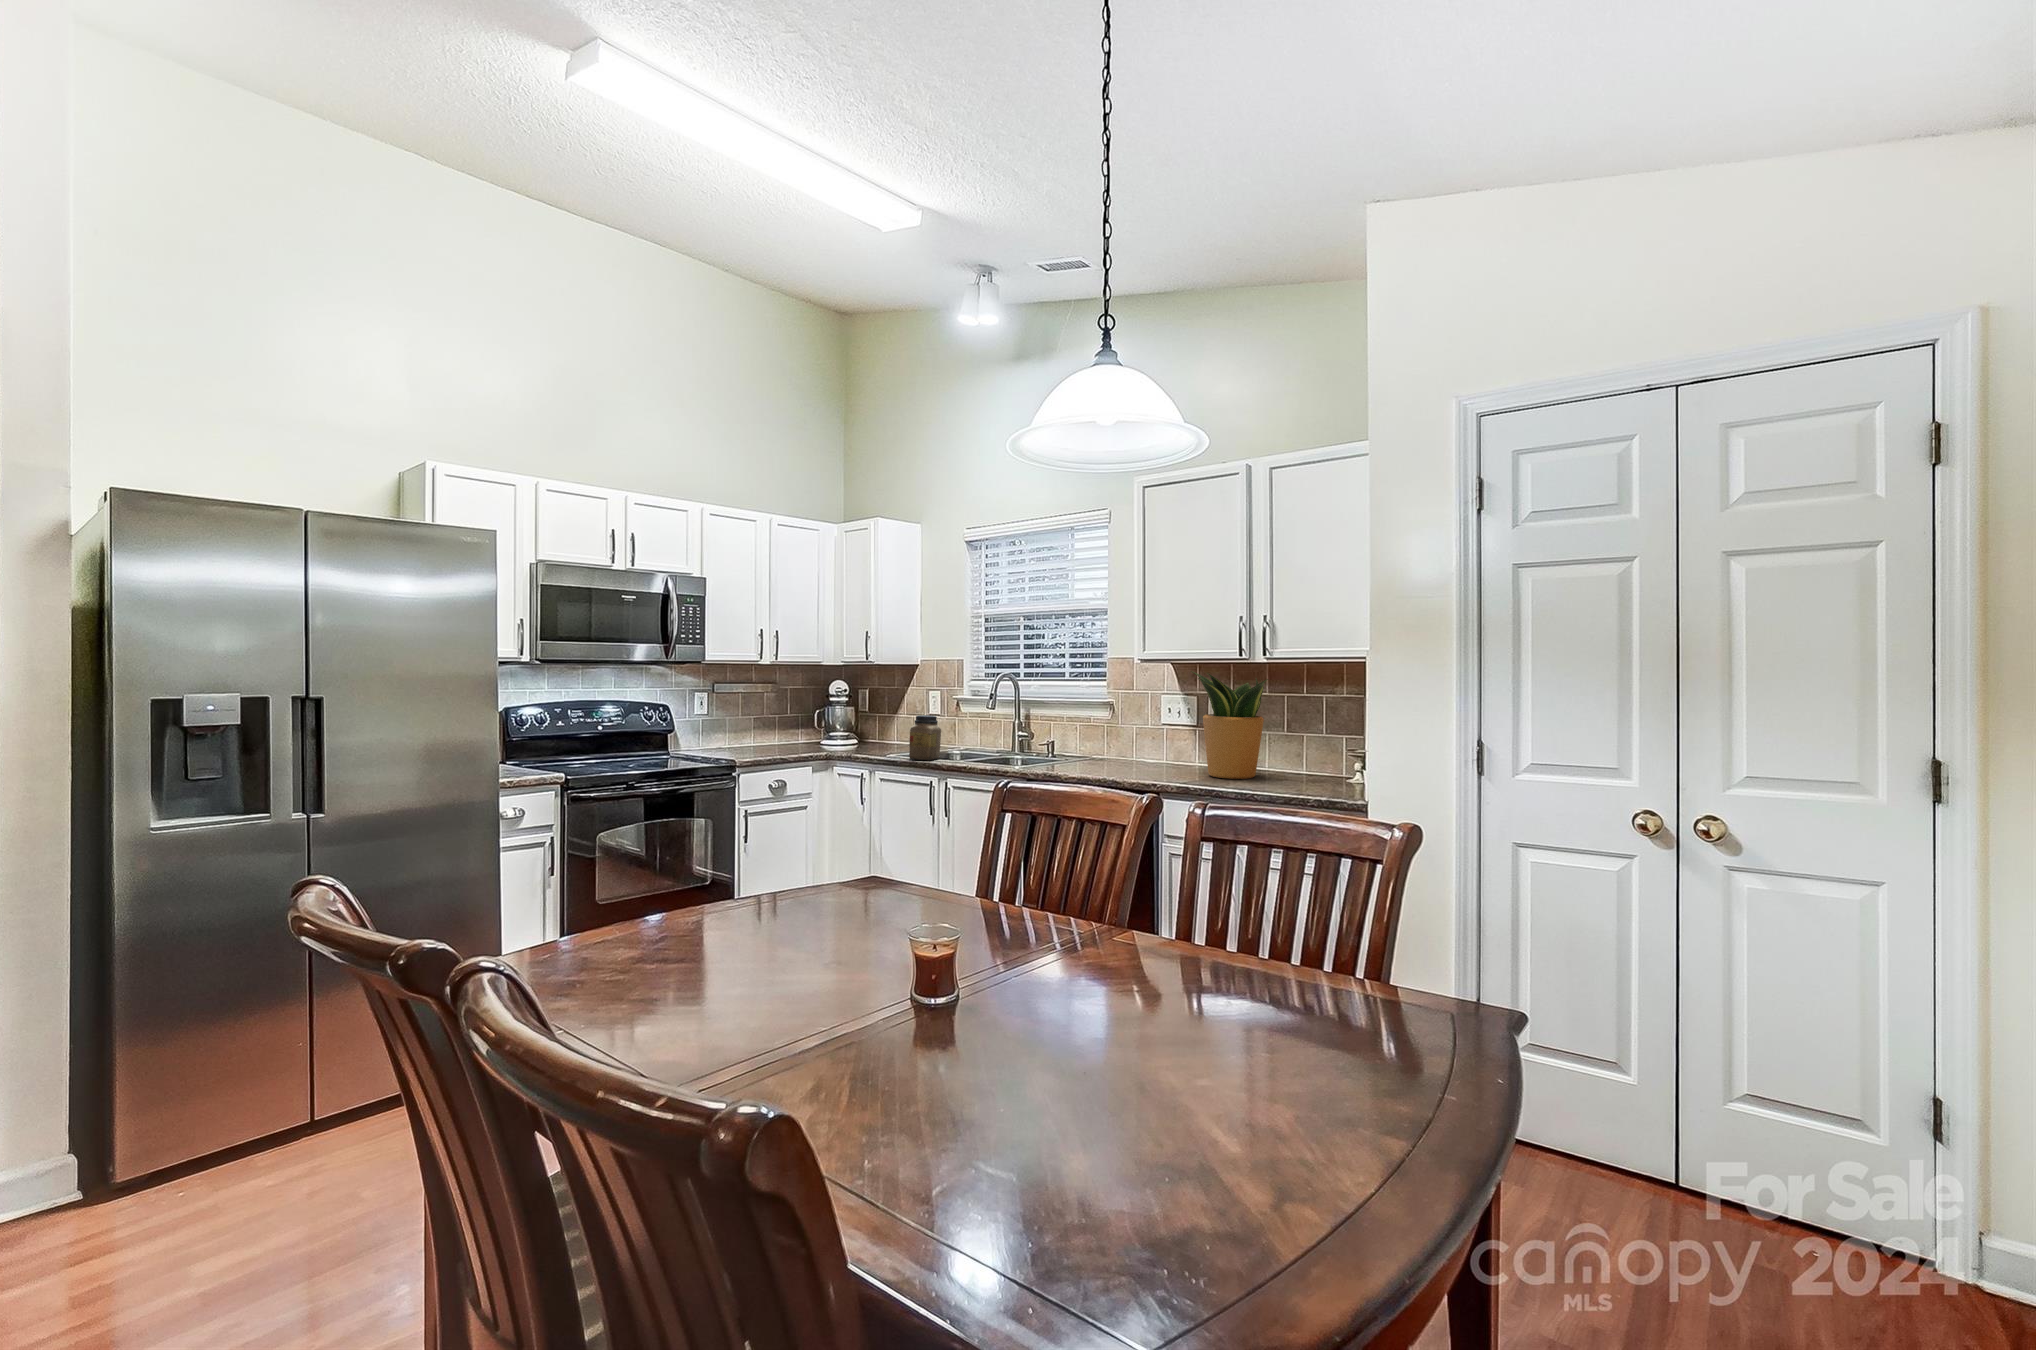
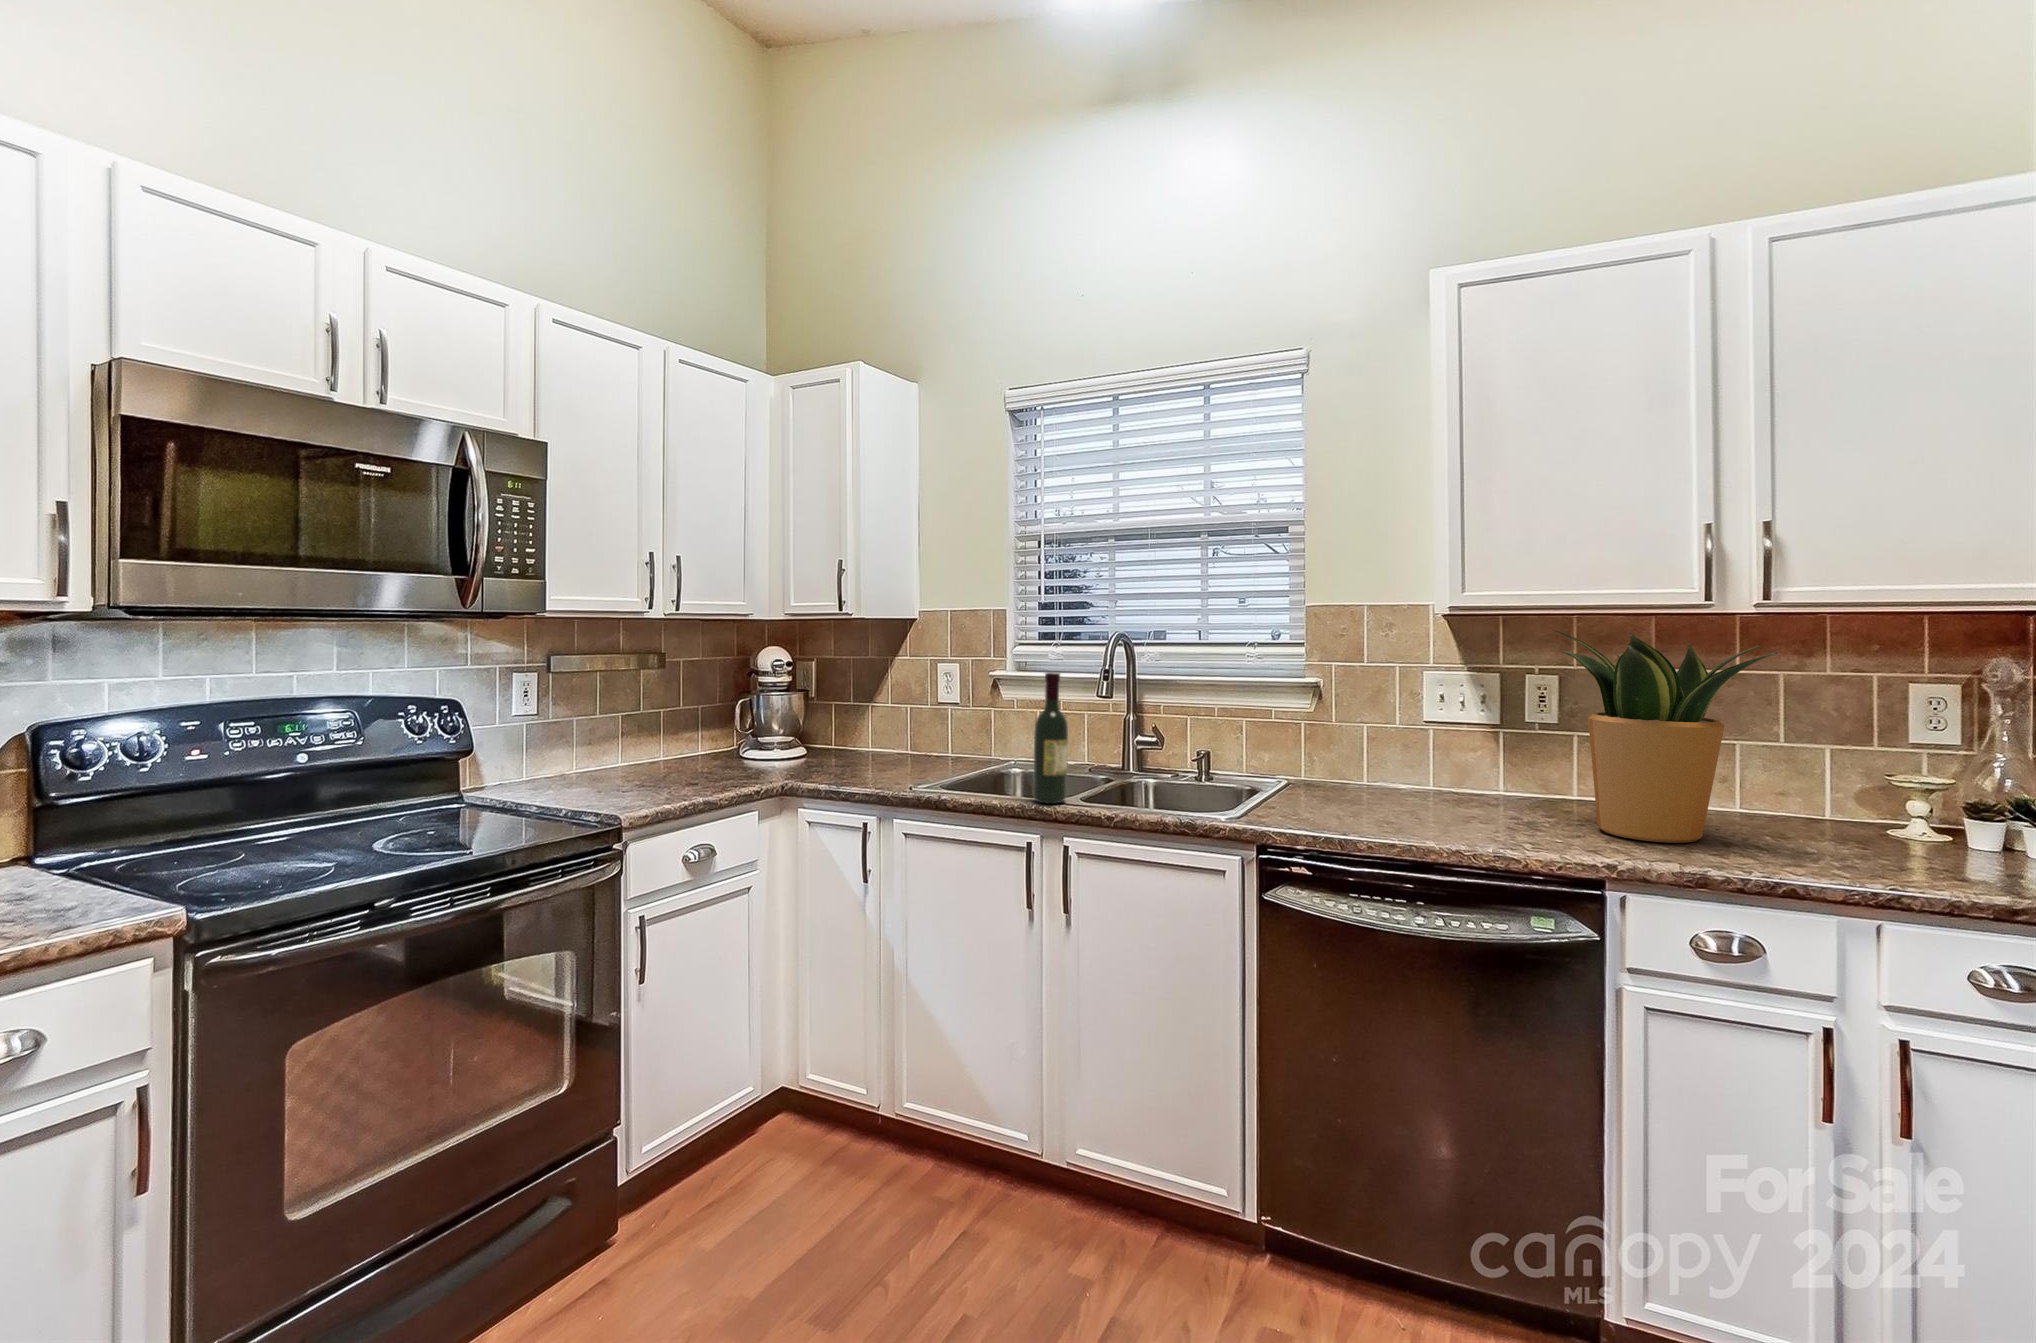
wine bottle: none [946,693,965,762] -> present [1033,672,1068,804]
jar: present [909,715,941,760] -> none [957,713,1011,800]

